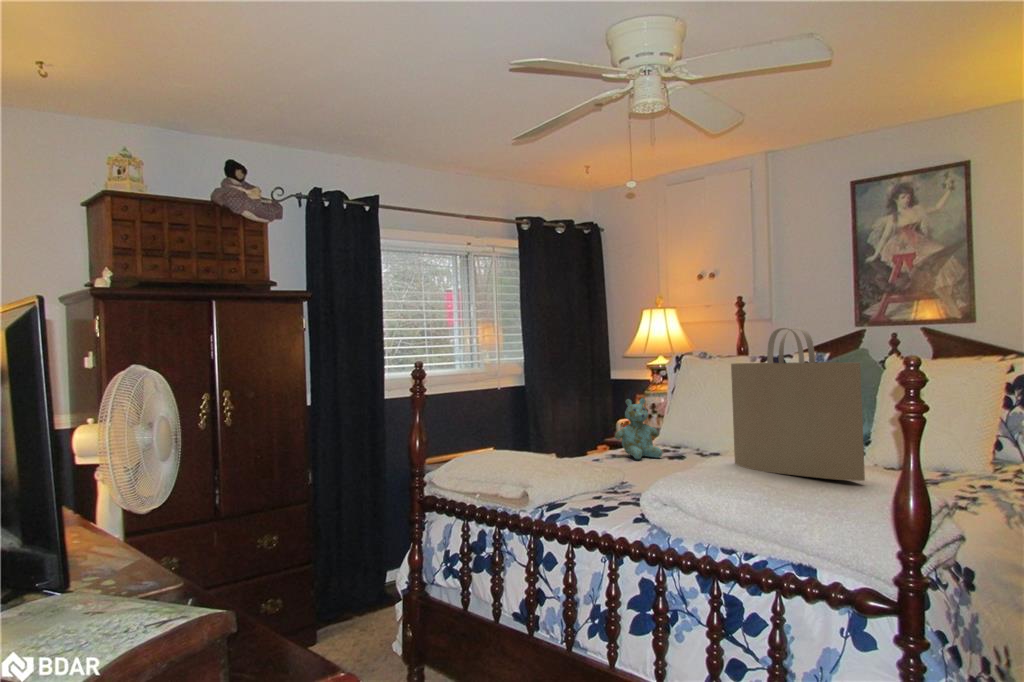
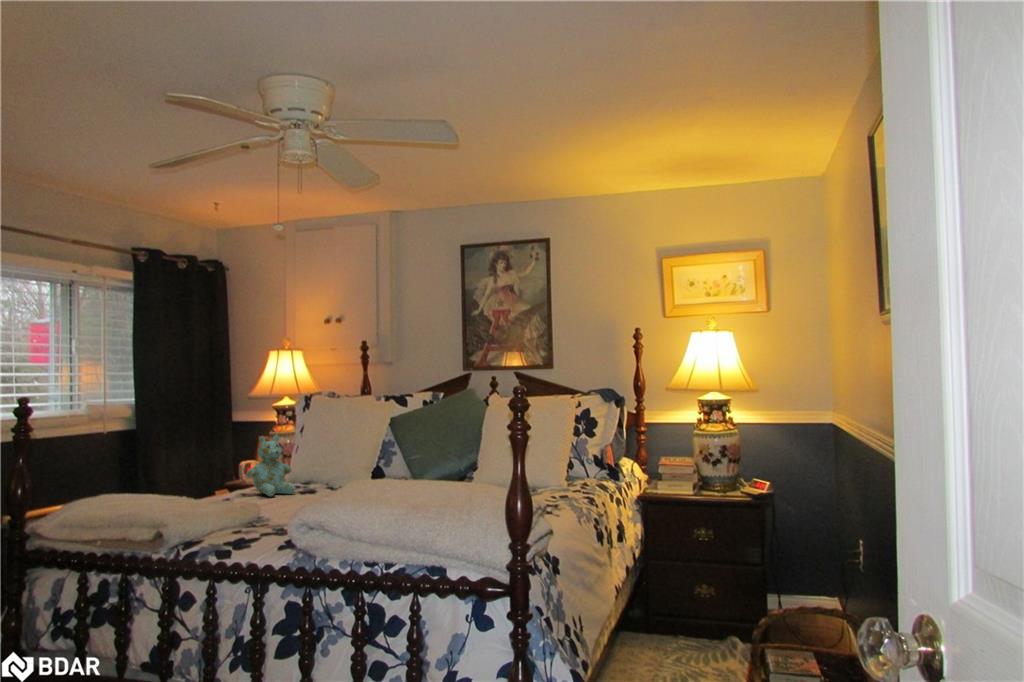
tote bag: present [731,328,865,481] -> none [374,364,482,493]

